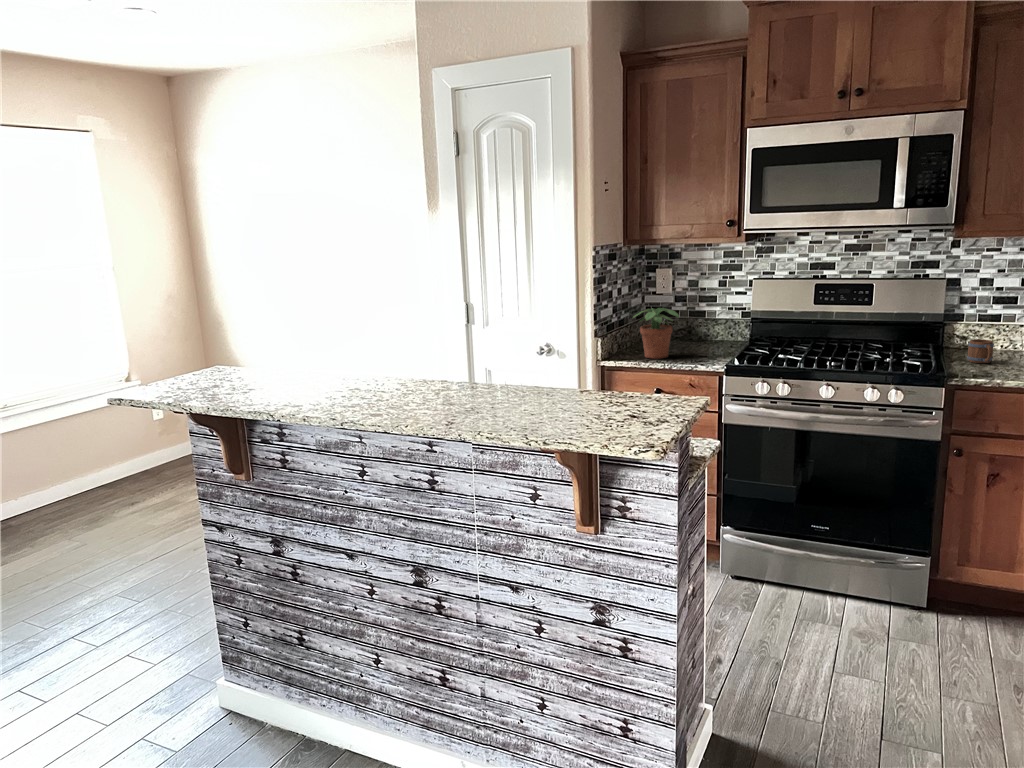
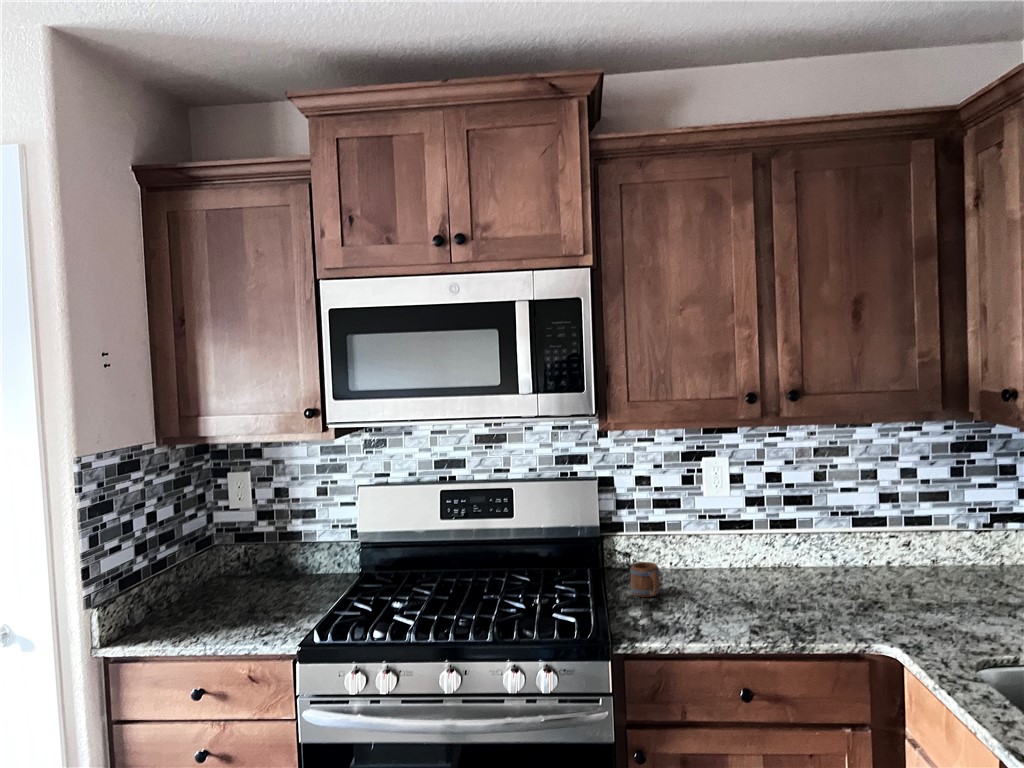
potted plant: present [633,308,679,359] -> none [158,541,236,627]

